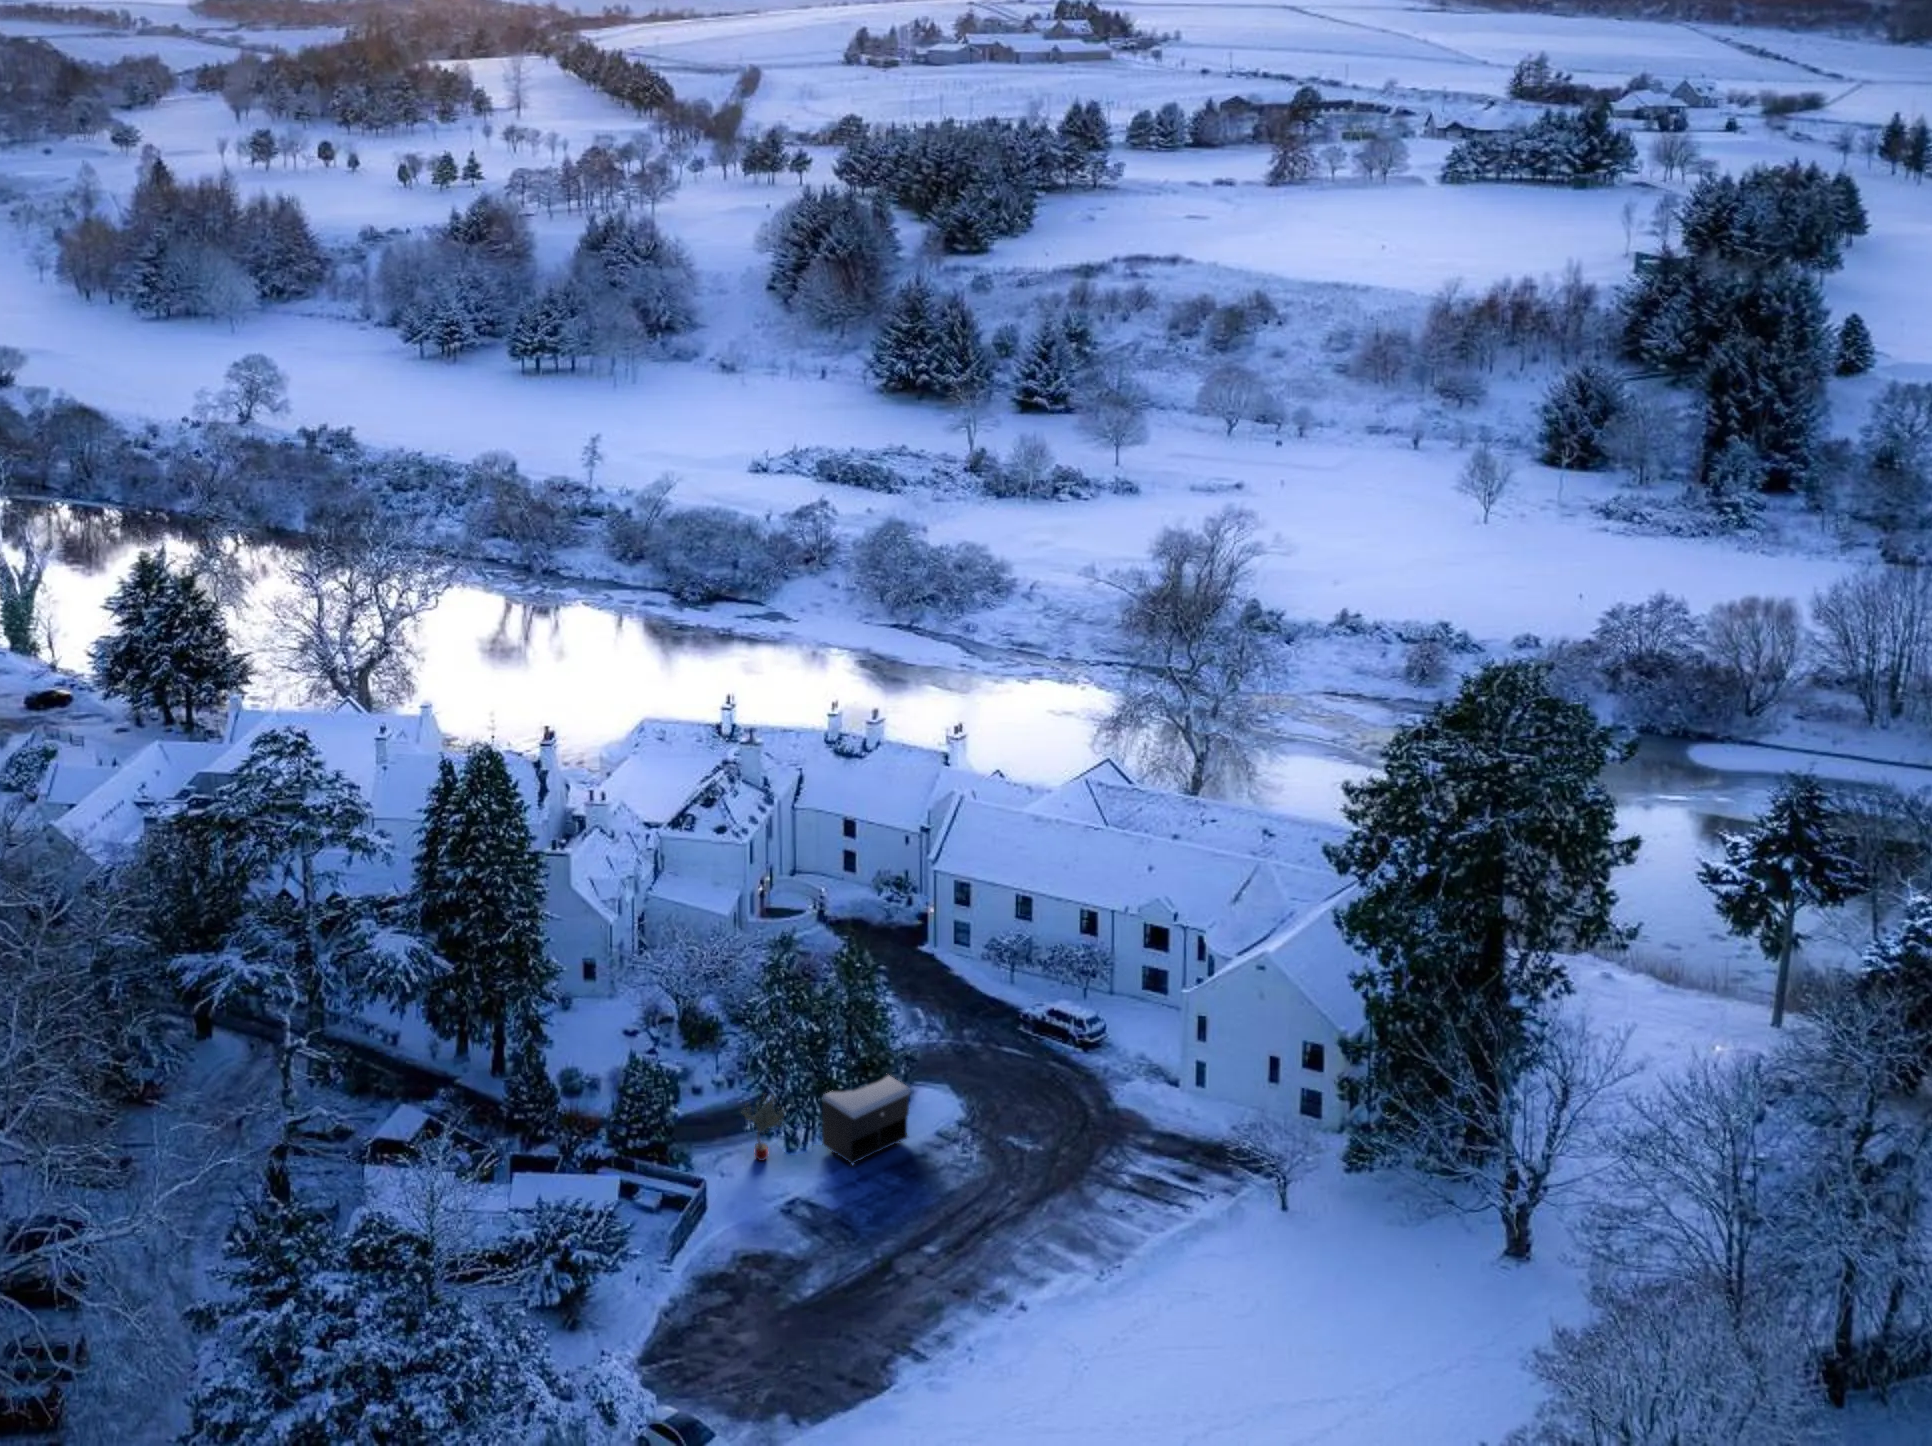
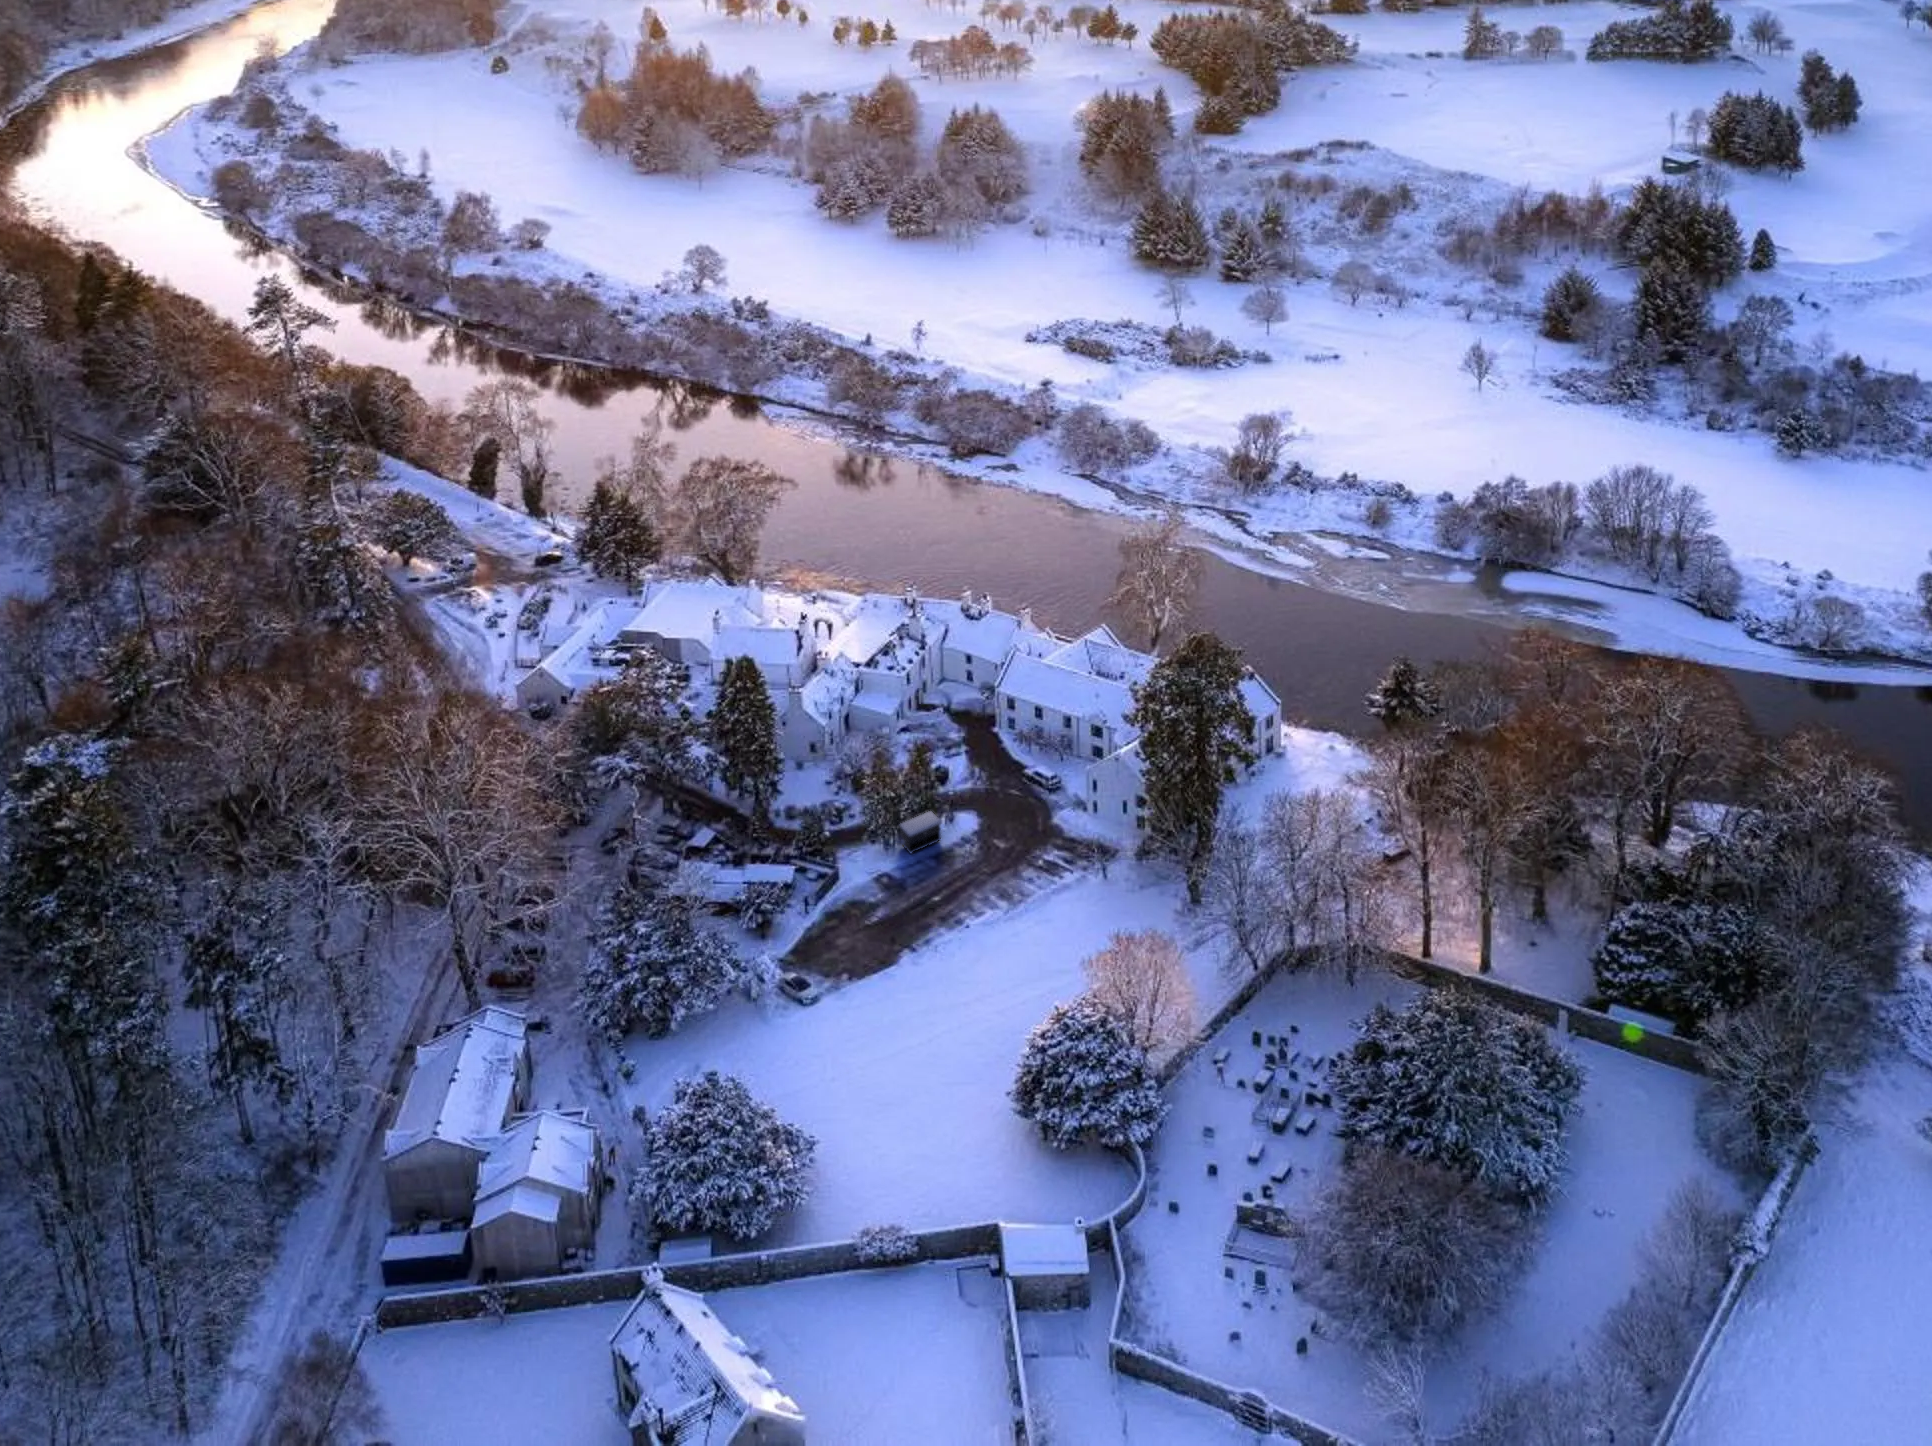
potted tree: present [741,1094,784,1161] -> none [863,824,882,851]

